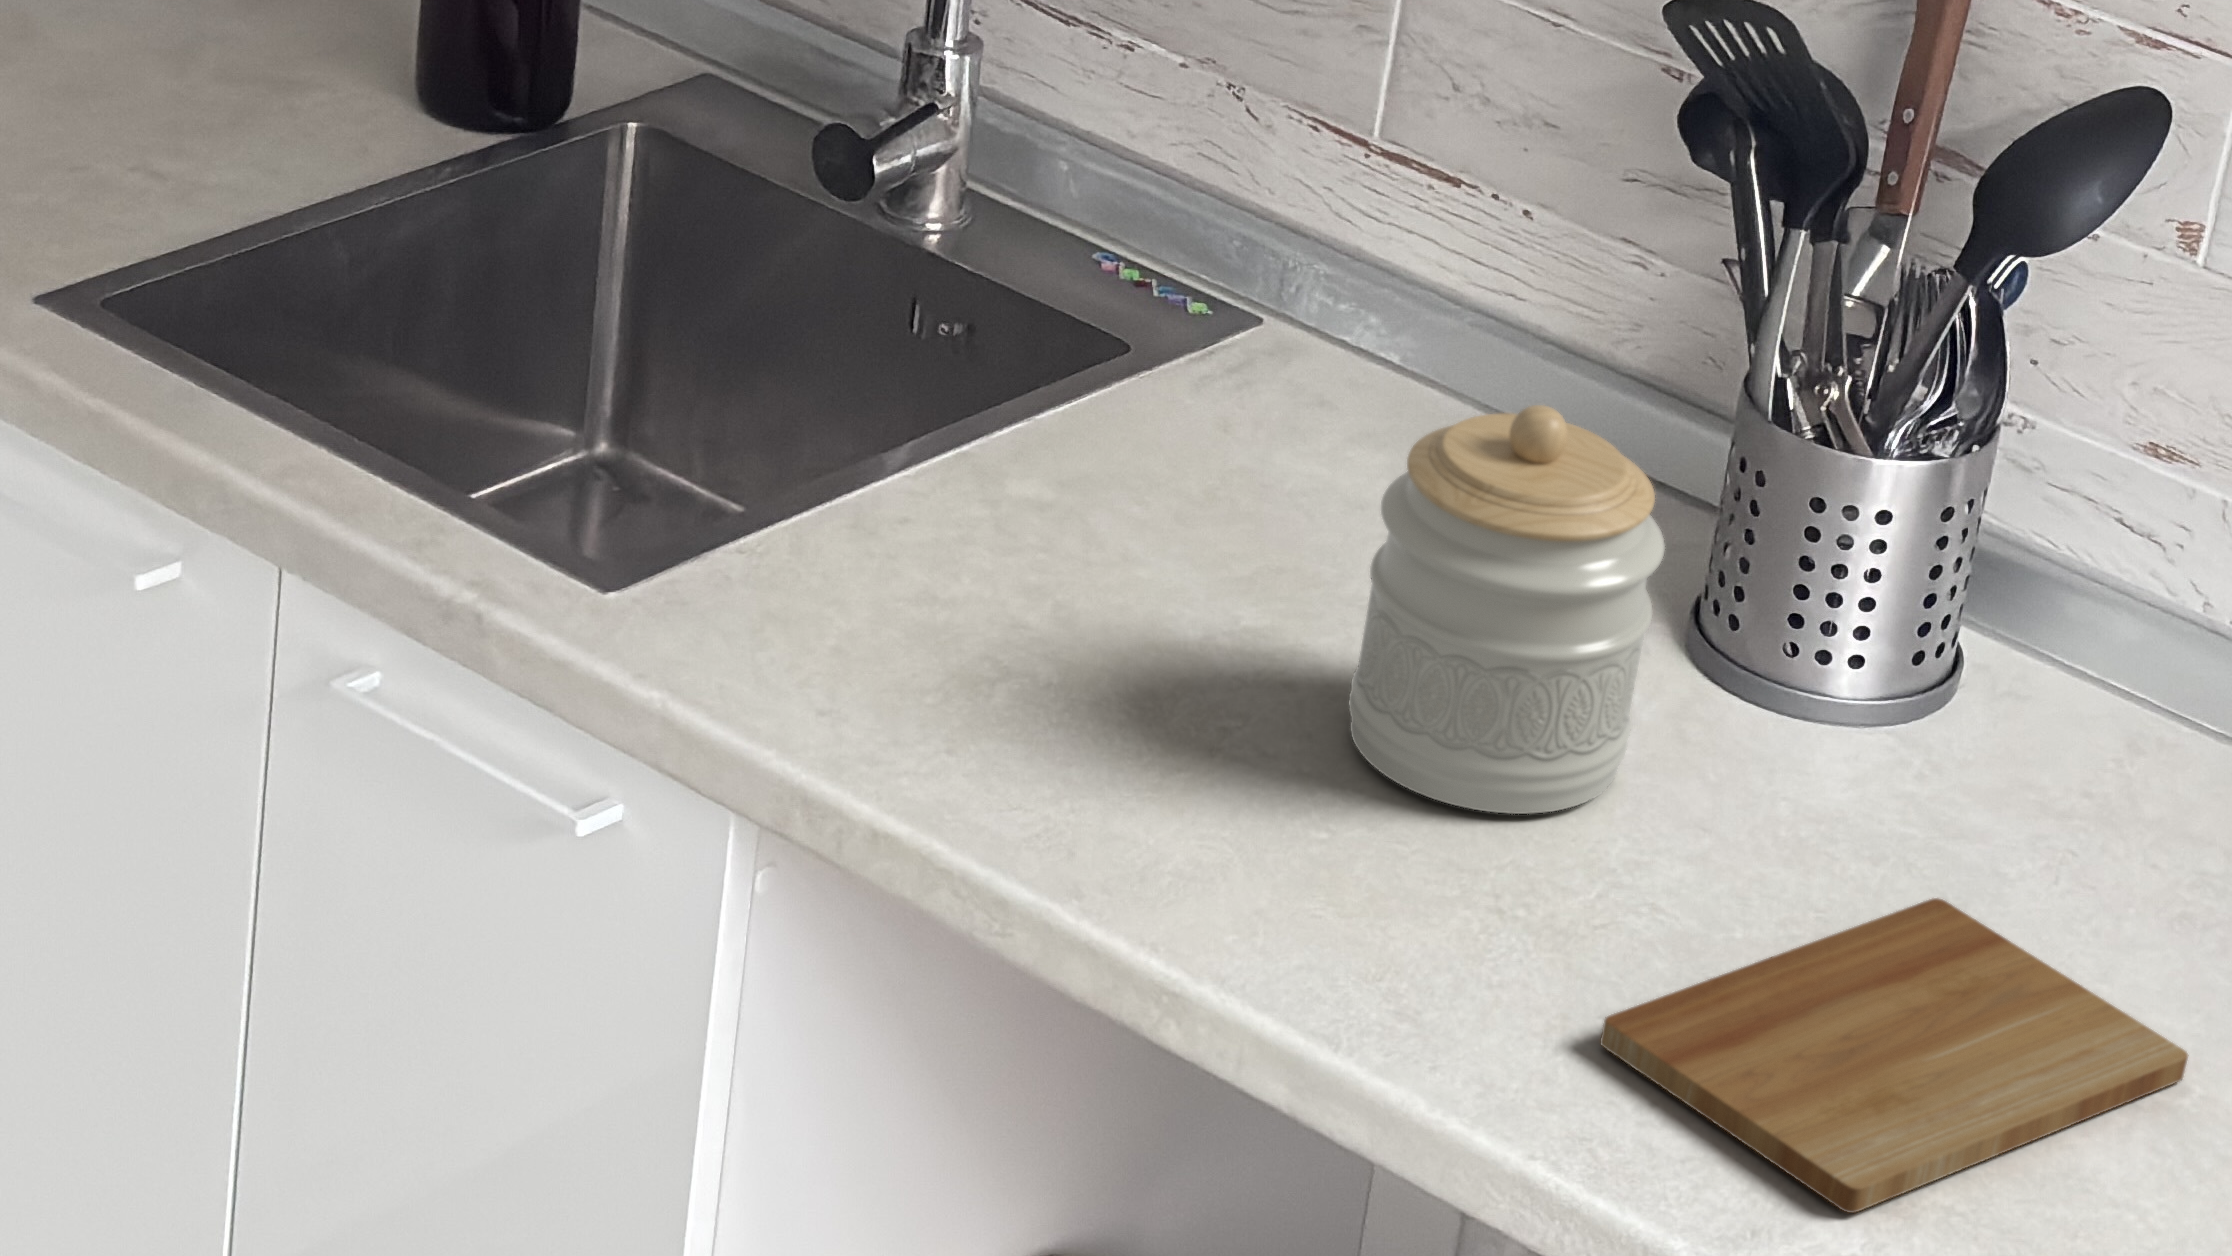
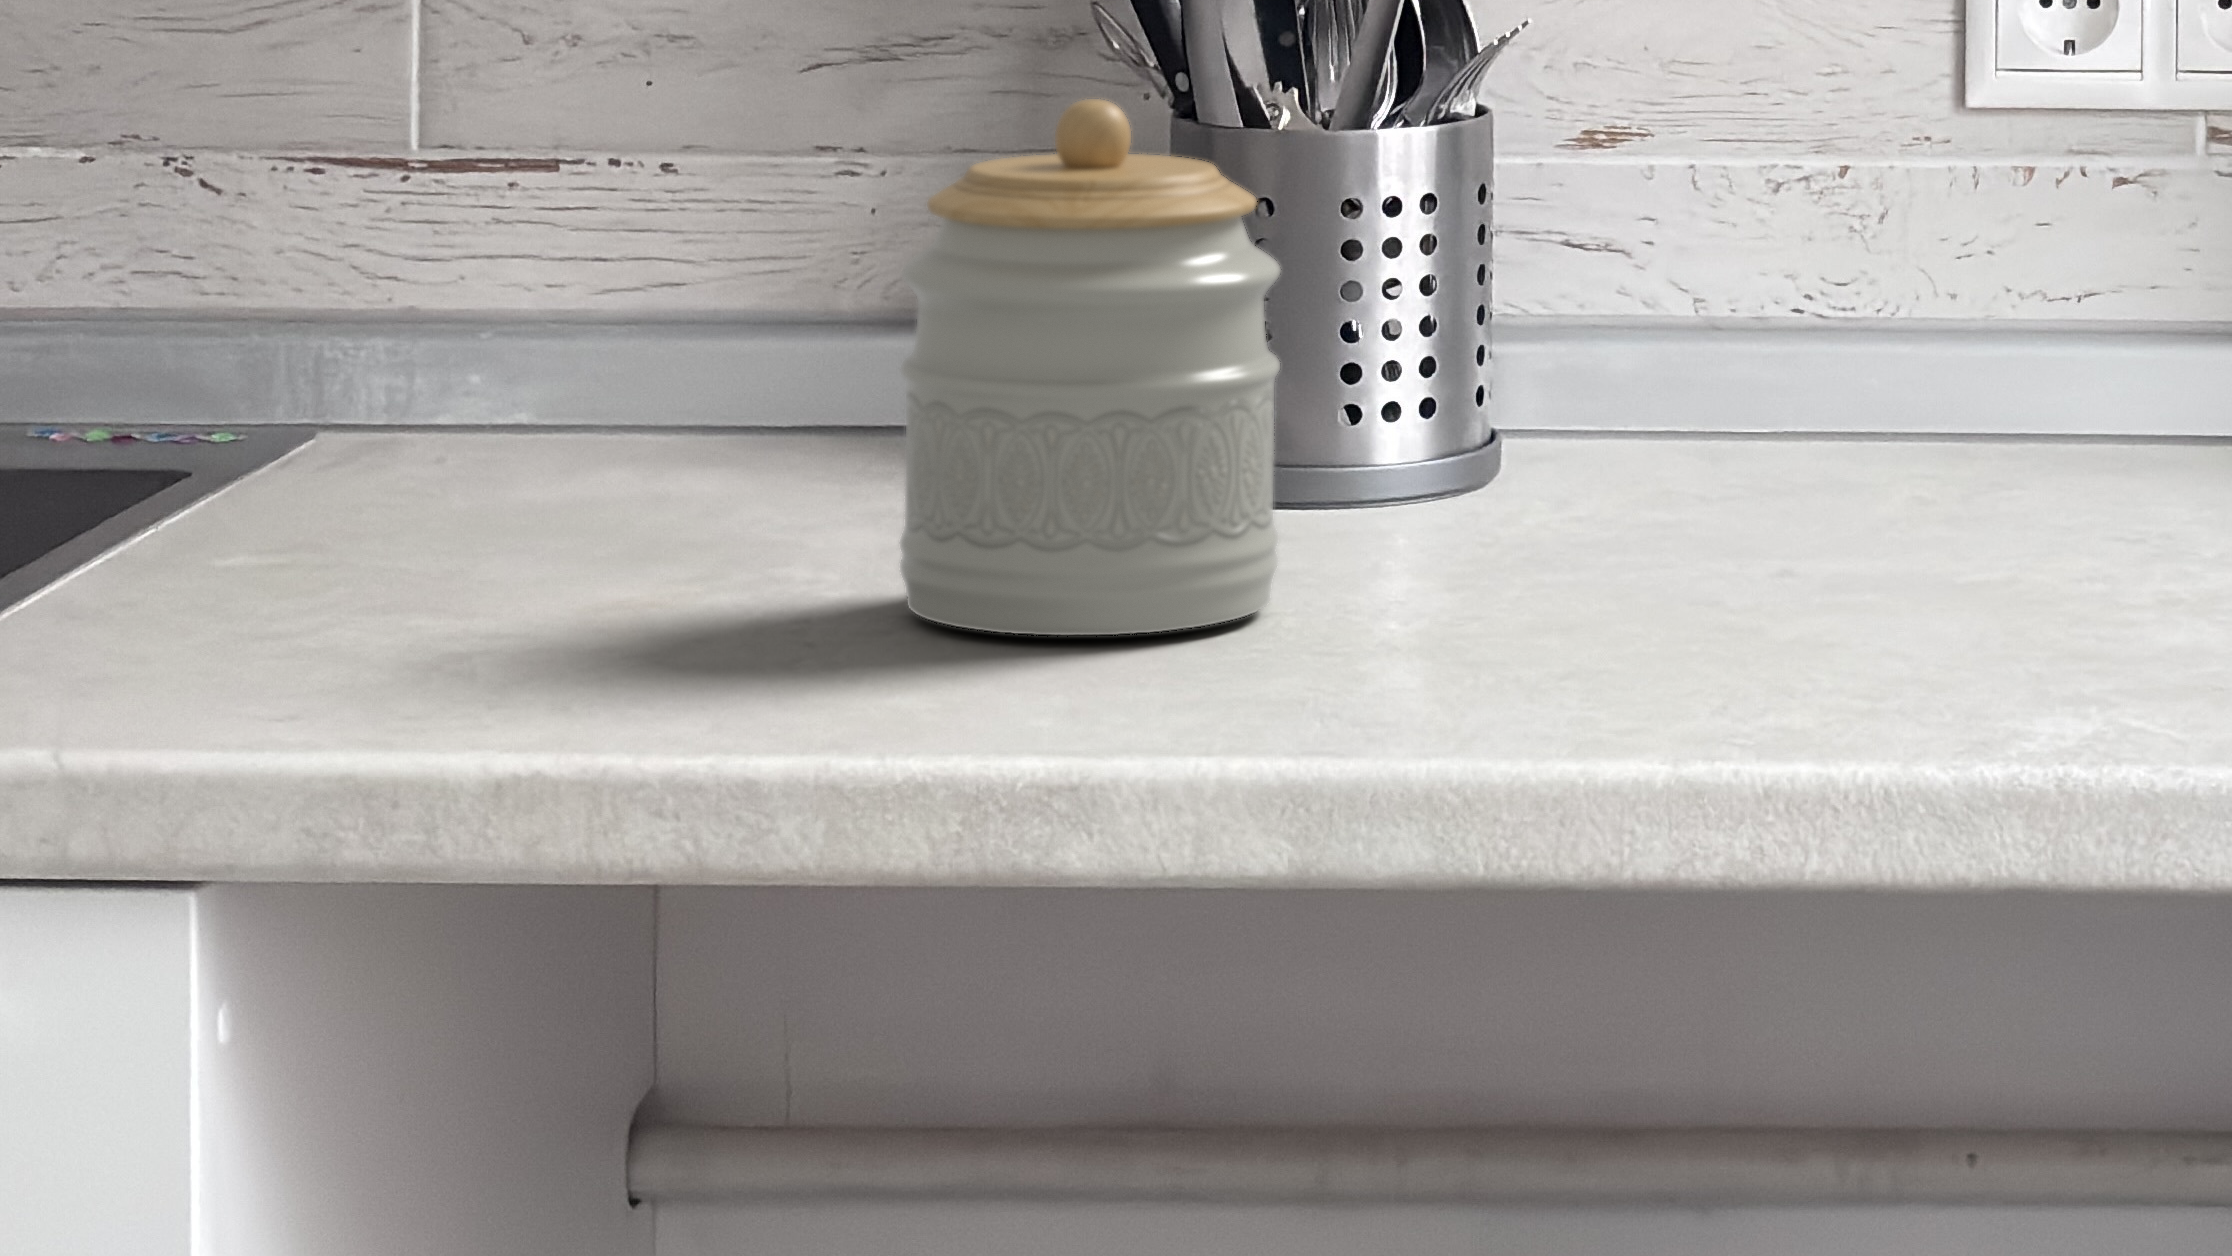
cutting board: present [1600,898,2189,1213] -> none [1586,562,2143,729]

